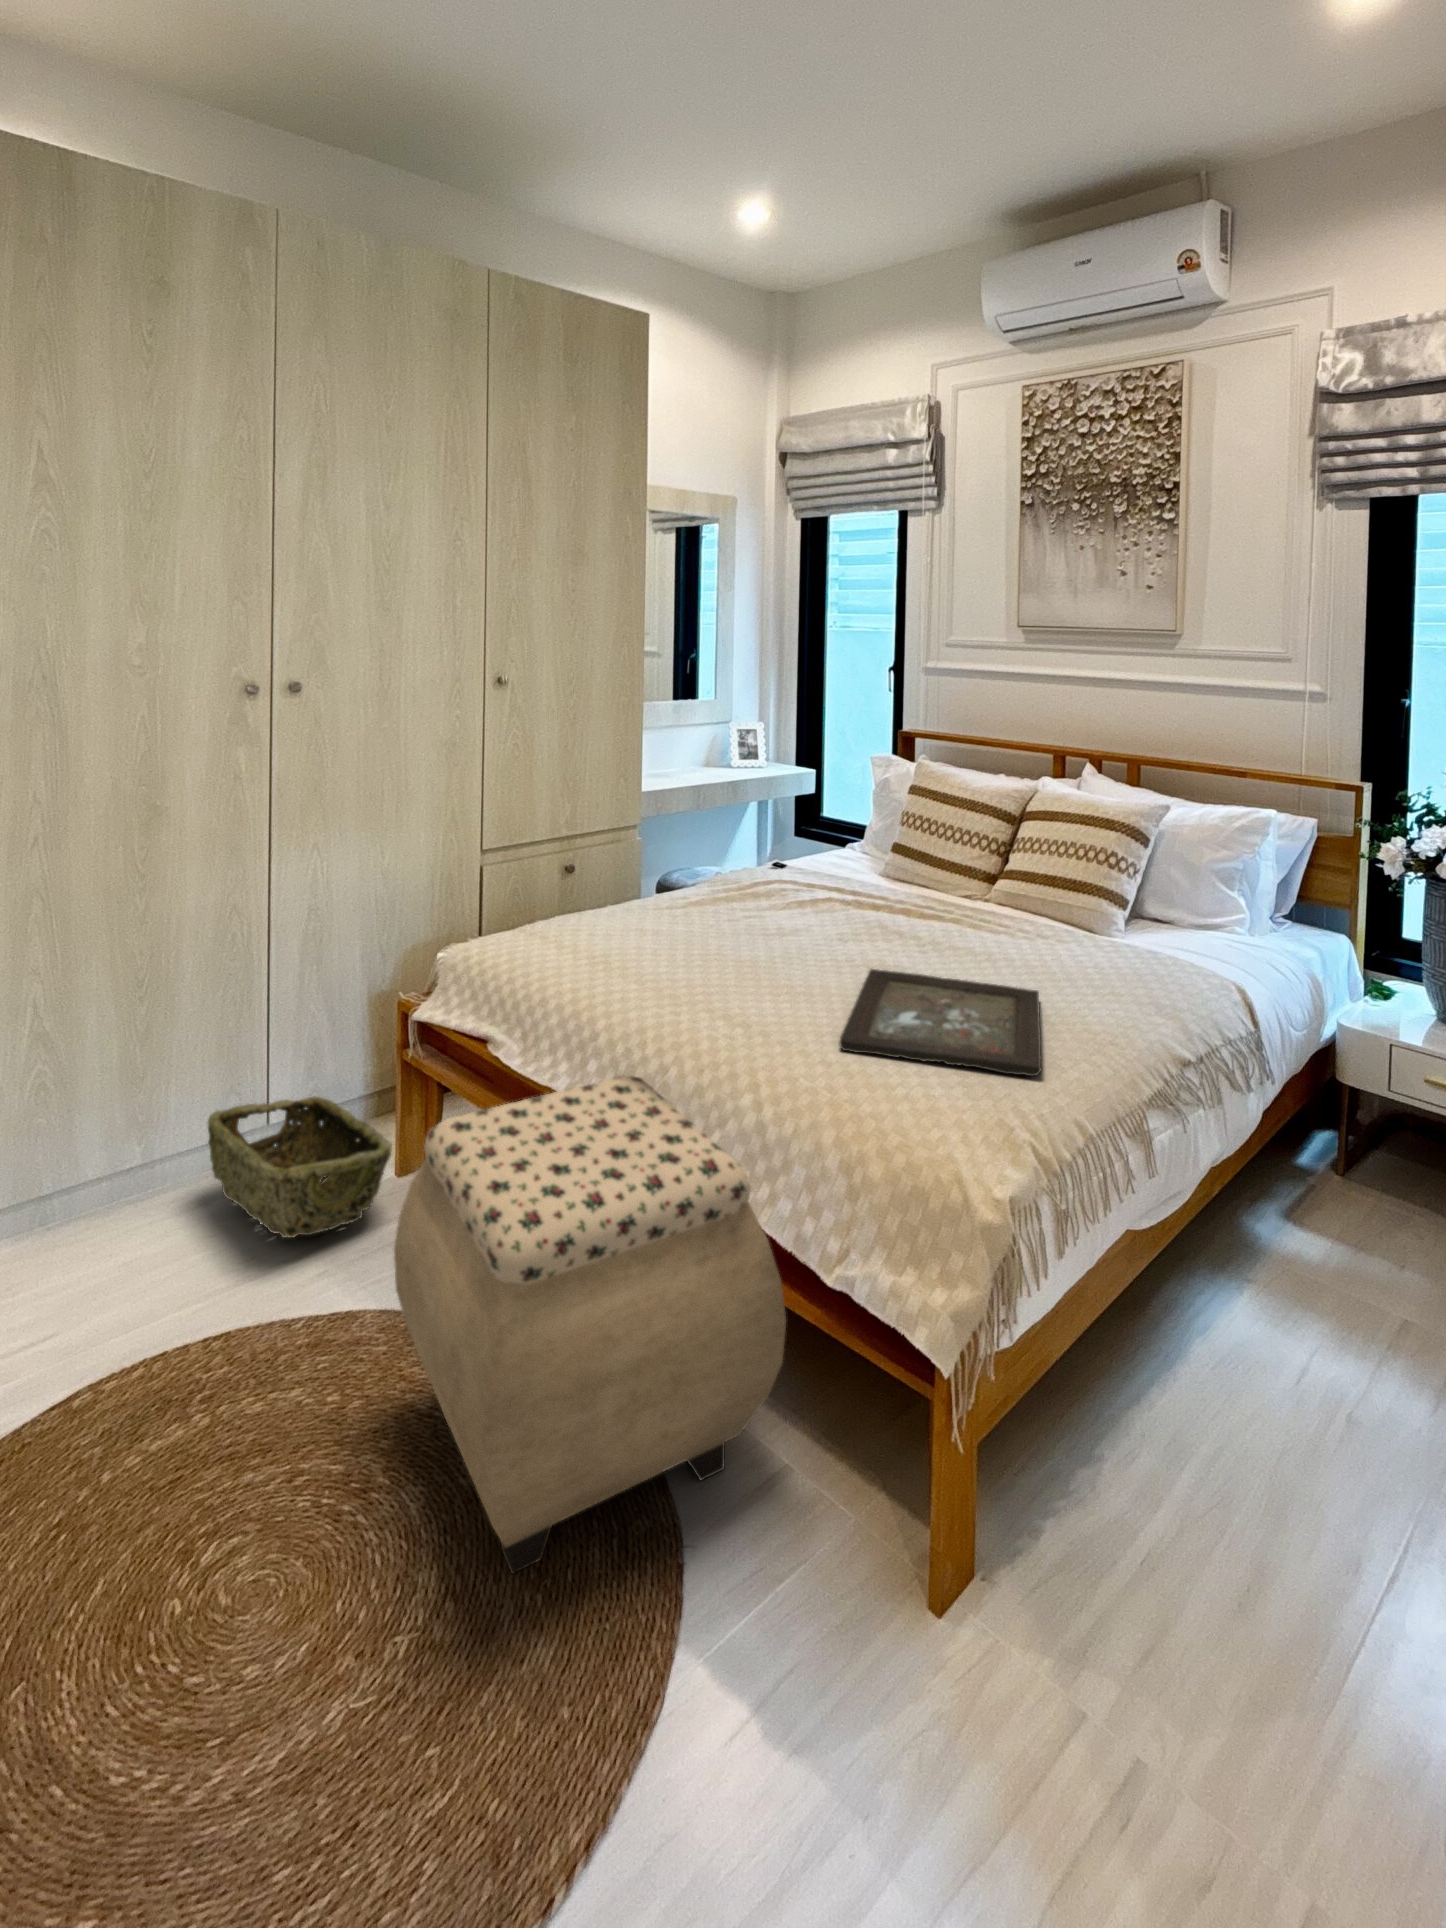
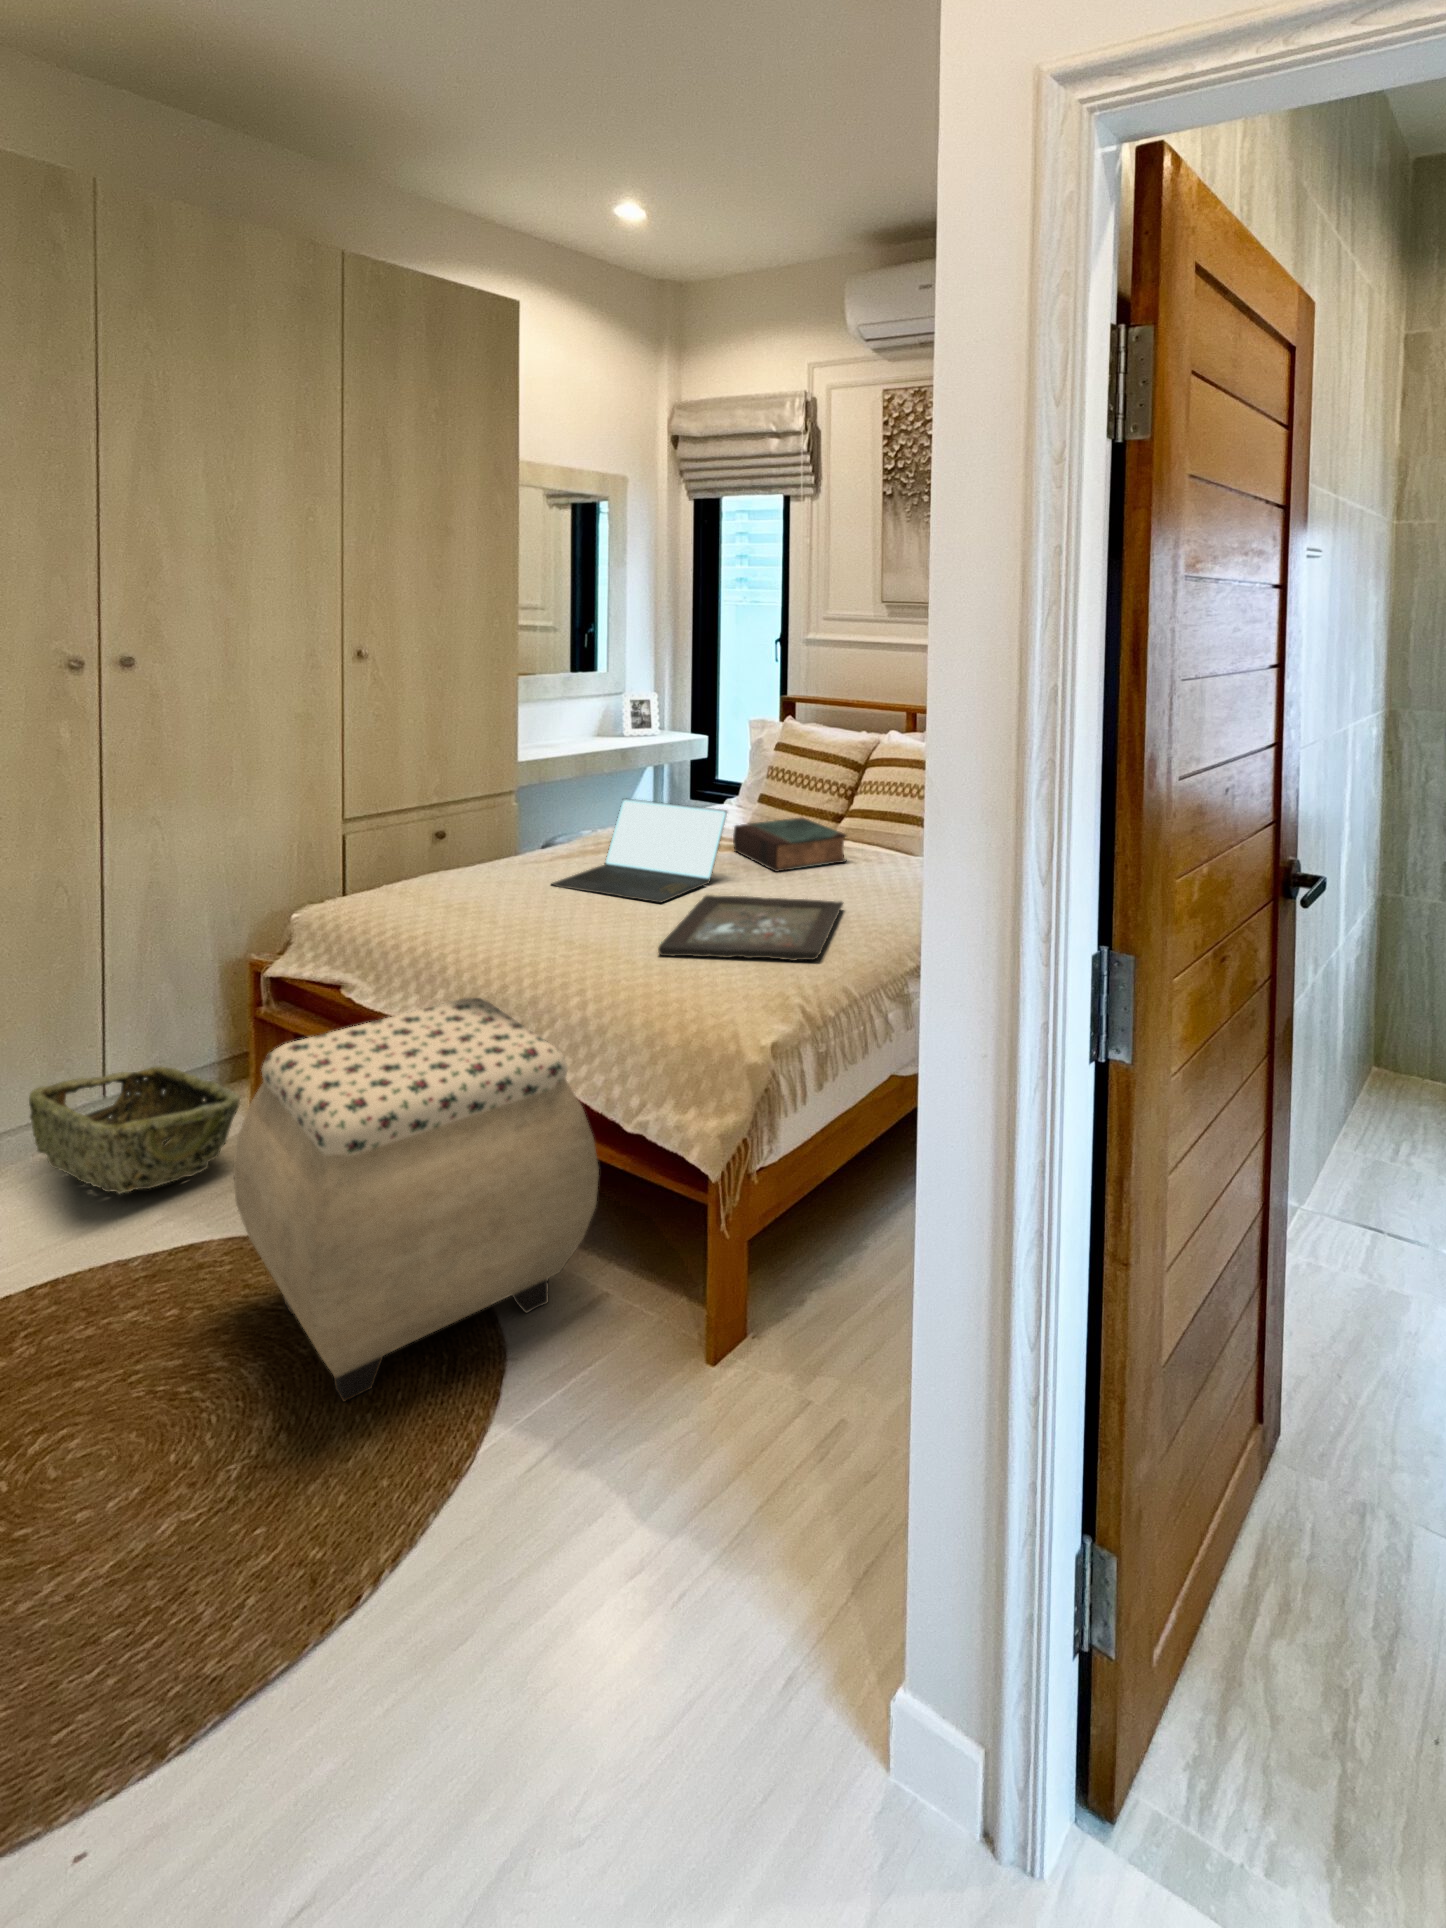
laptop: none [693,844,885,974] -> present [552,799,727,903]
book: none [877,873,1015,940] -> present [733,818,846,872]

